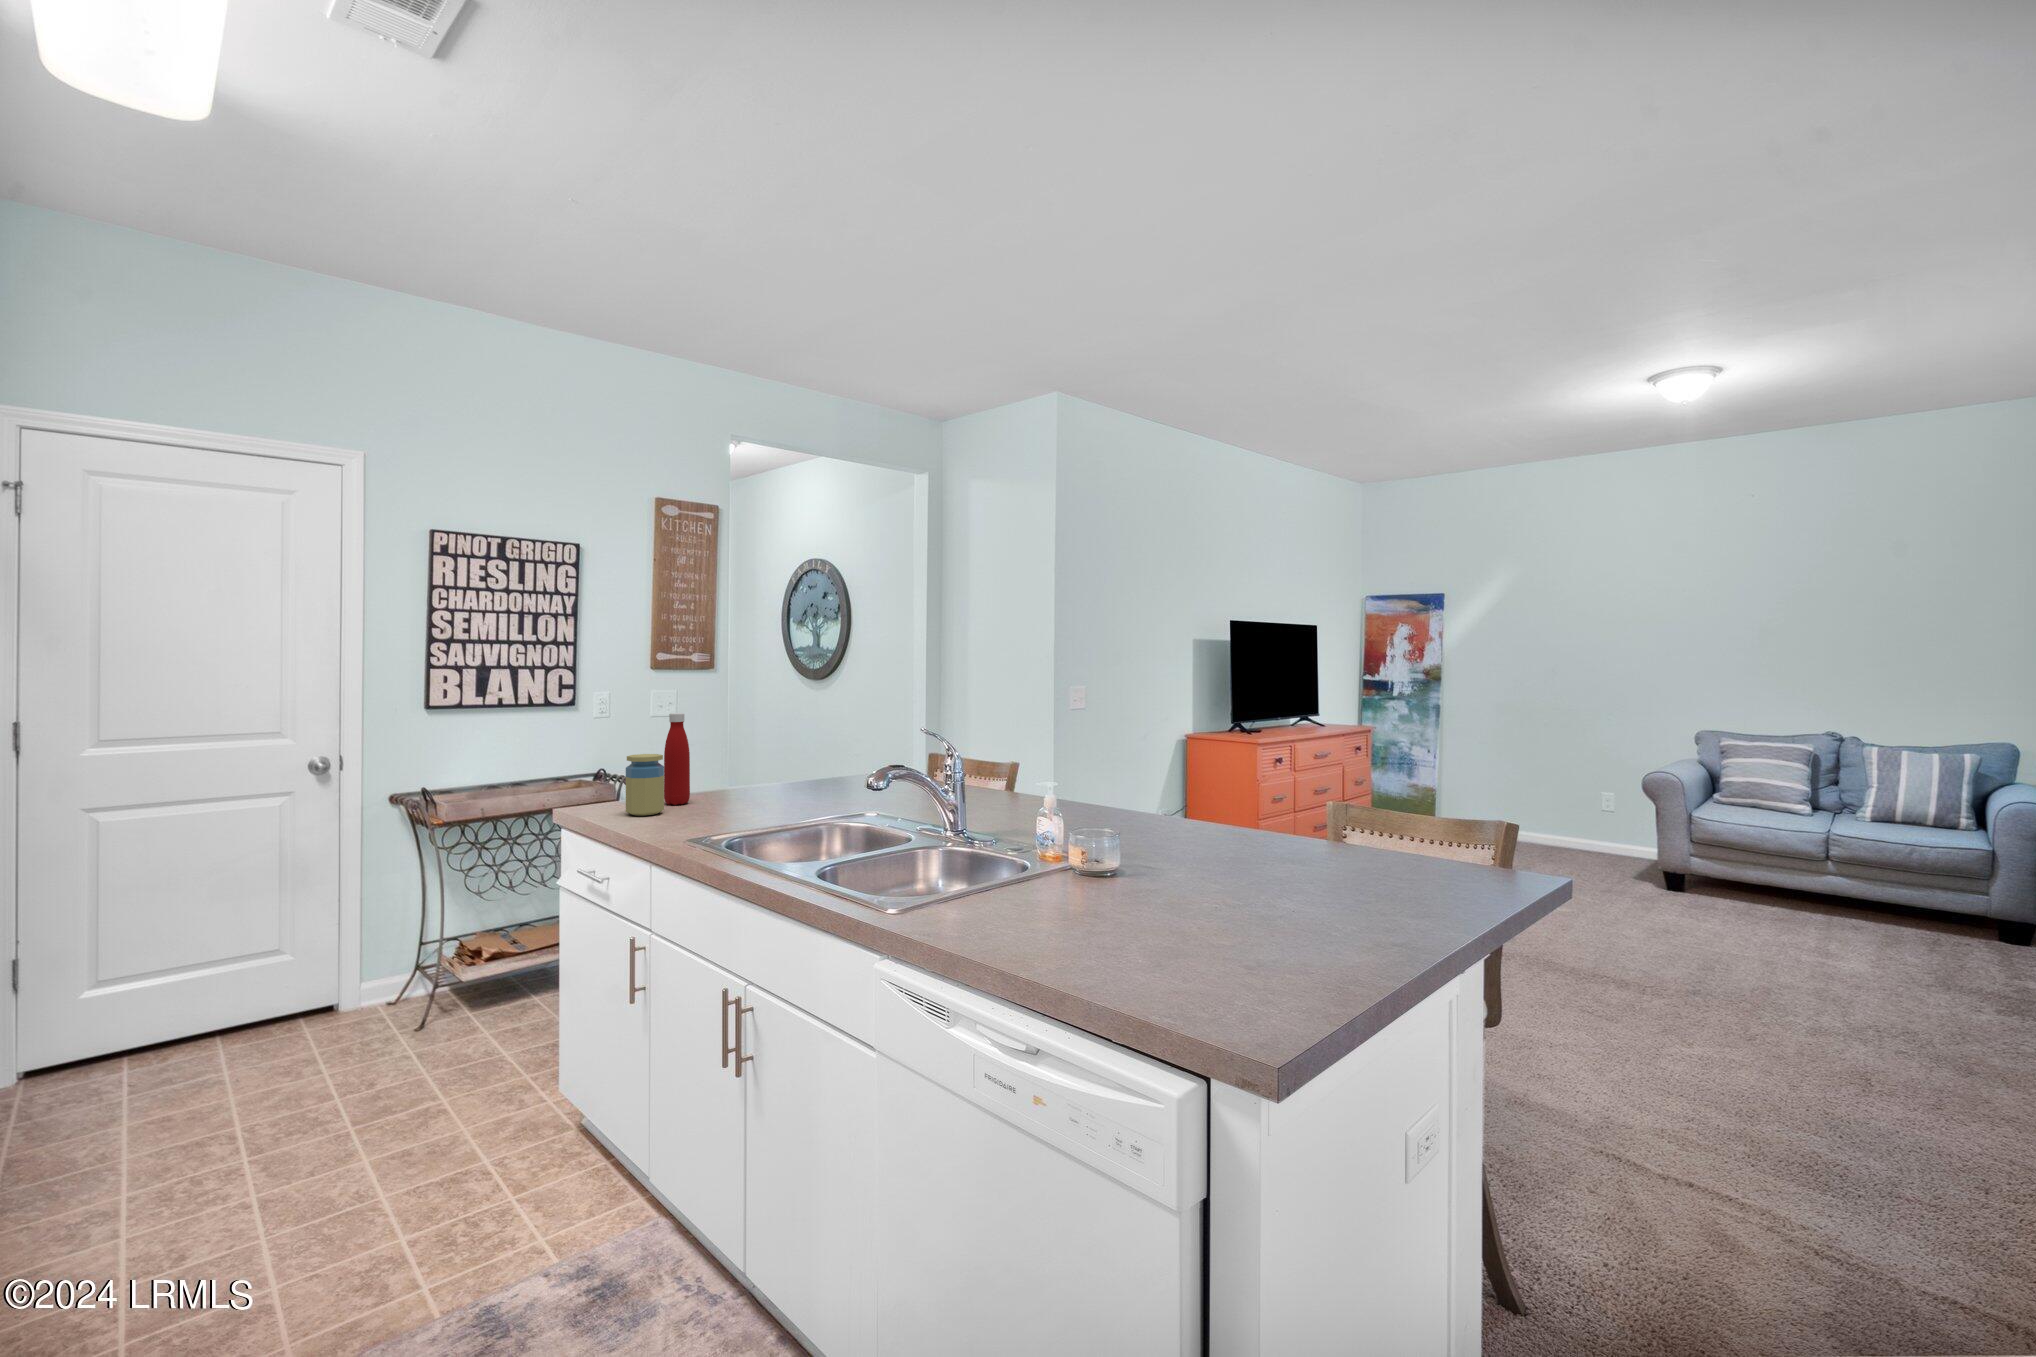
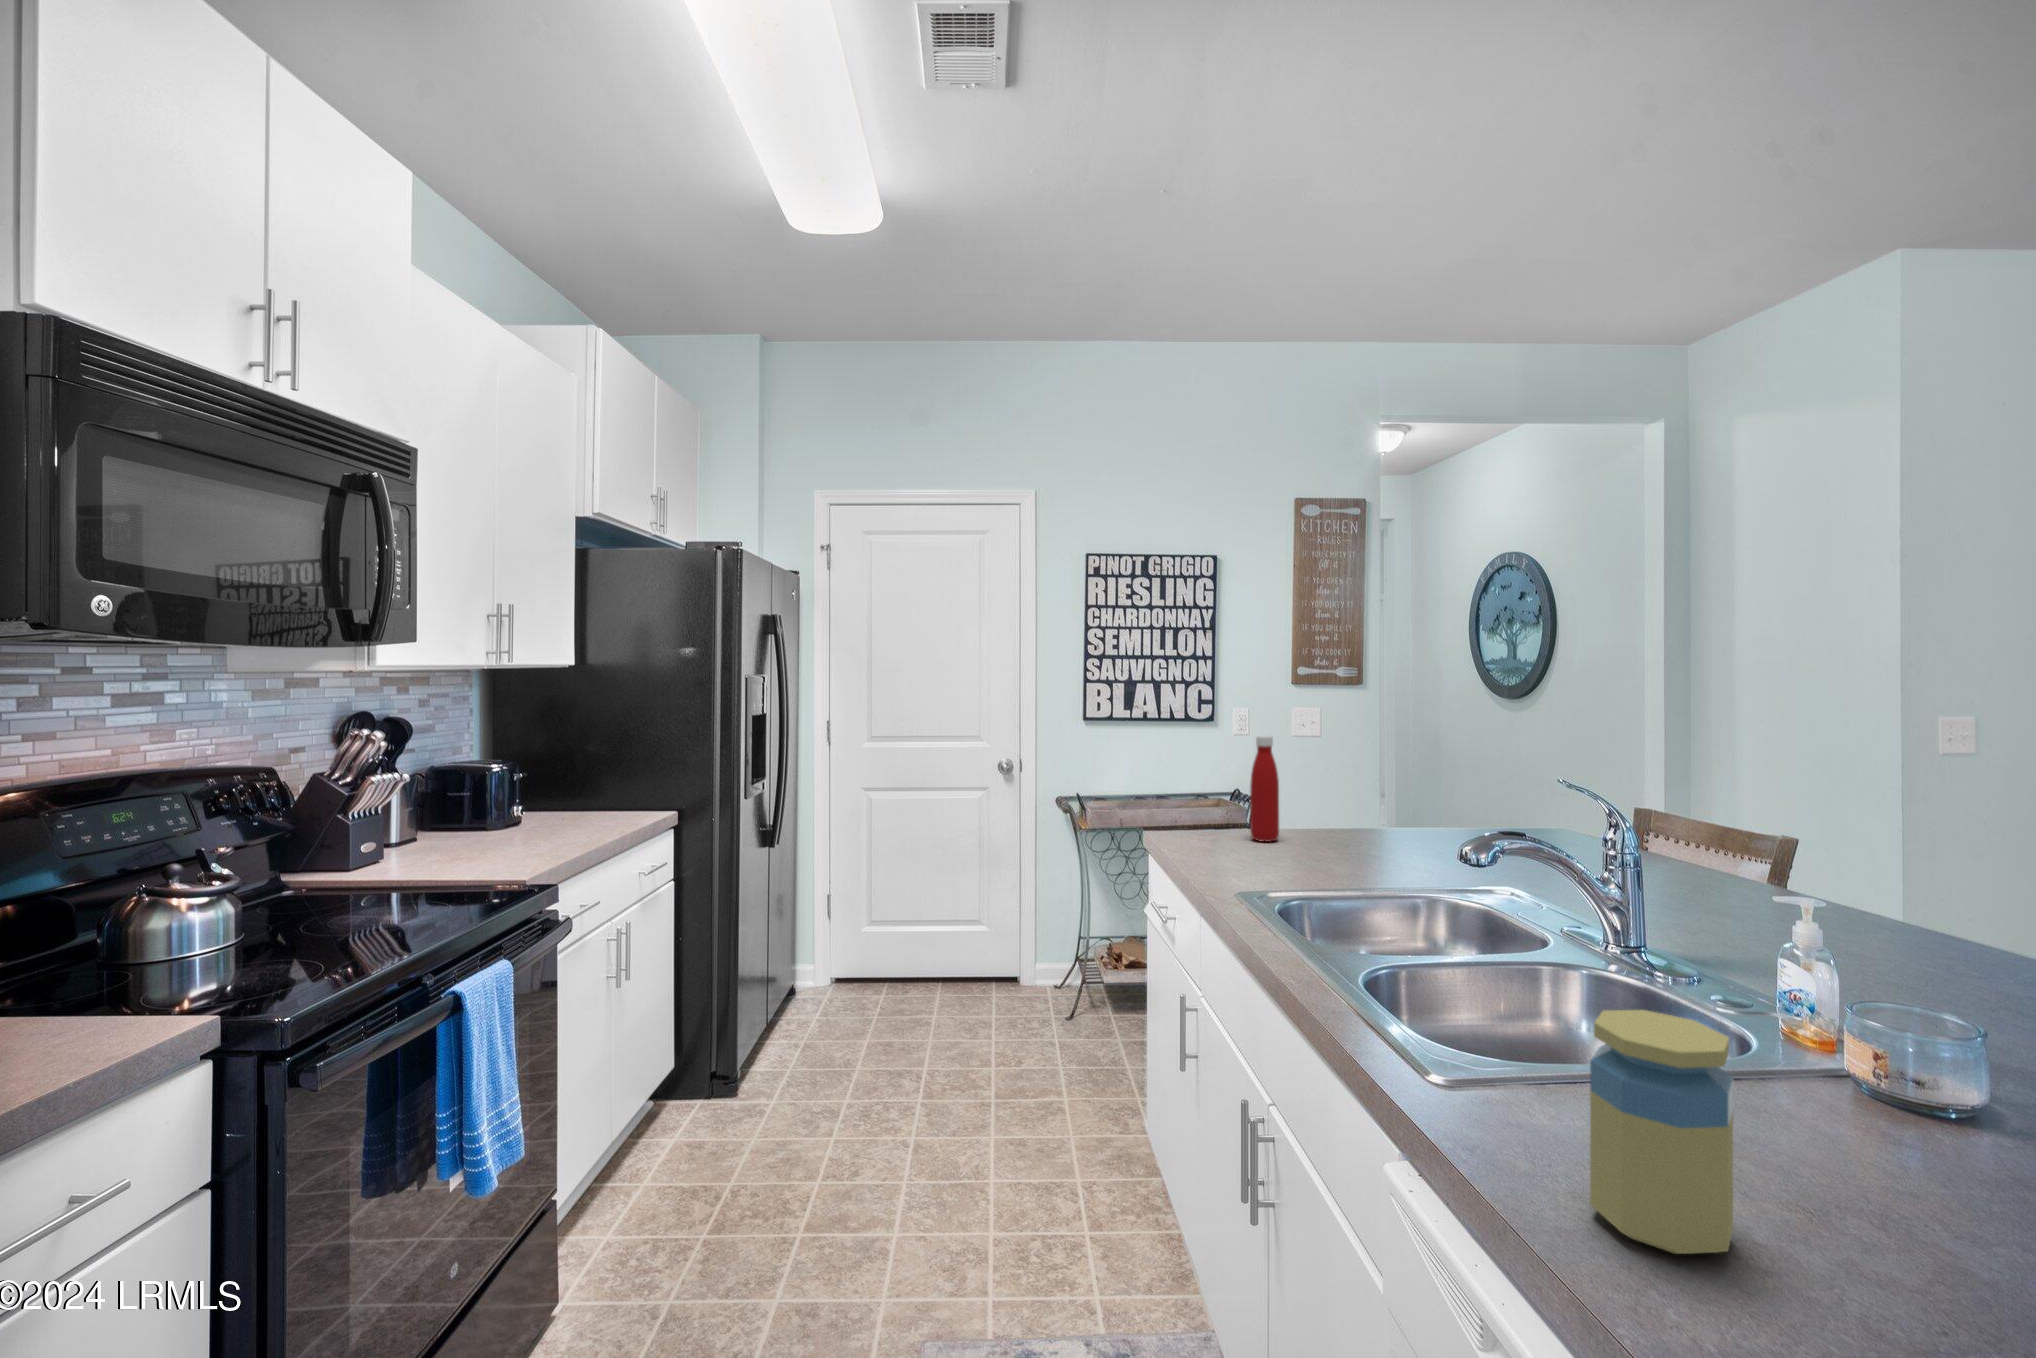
jar: present [626,754,664,816] -> present [1590,1010,1733,1254]

